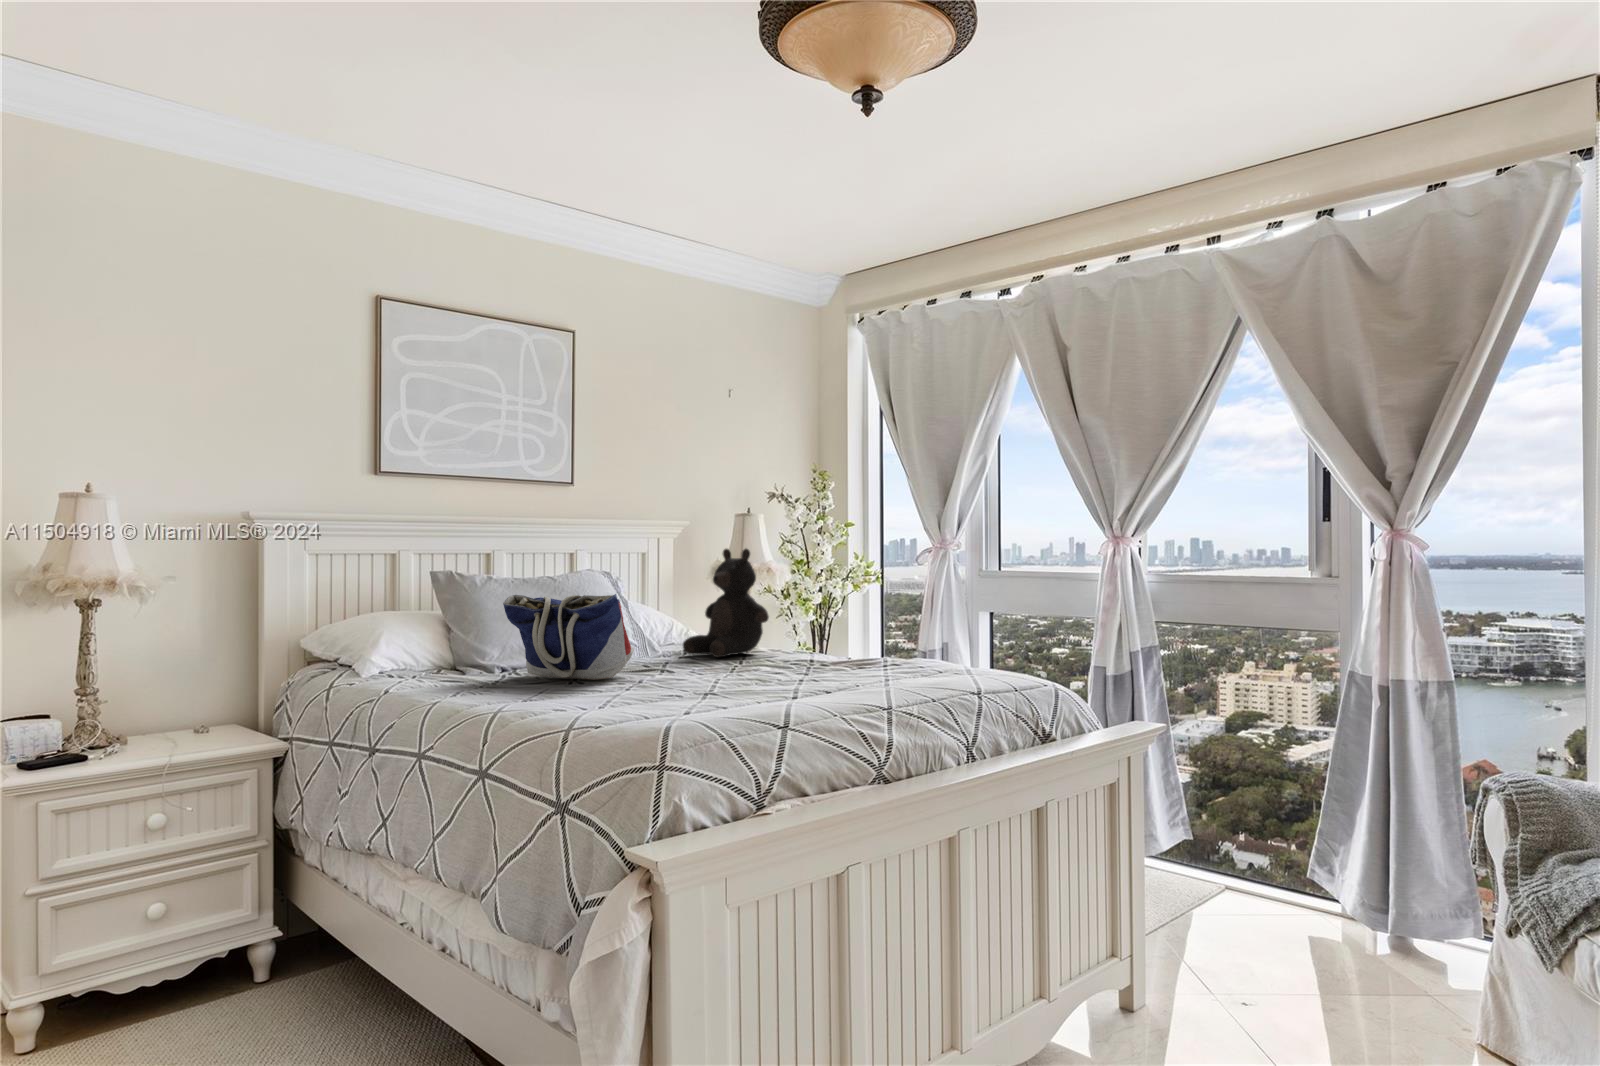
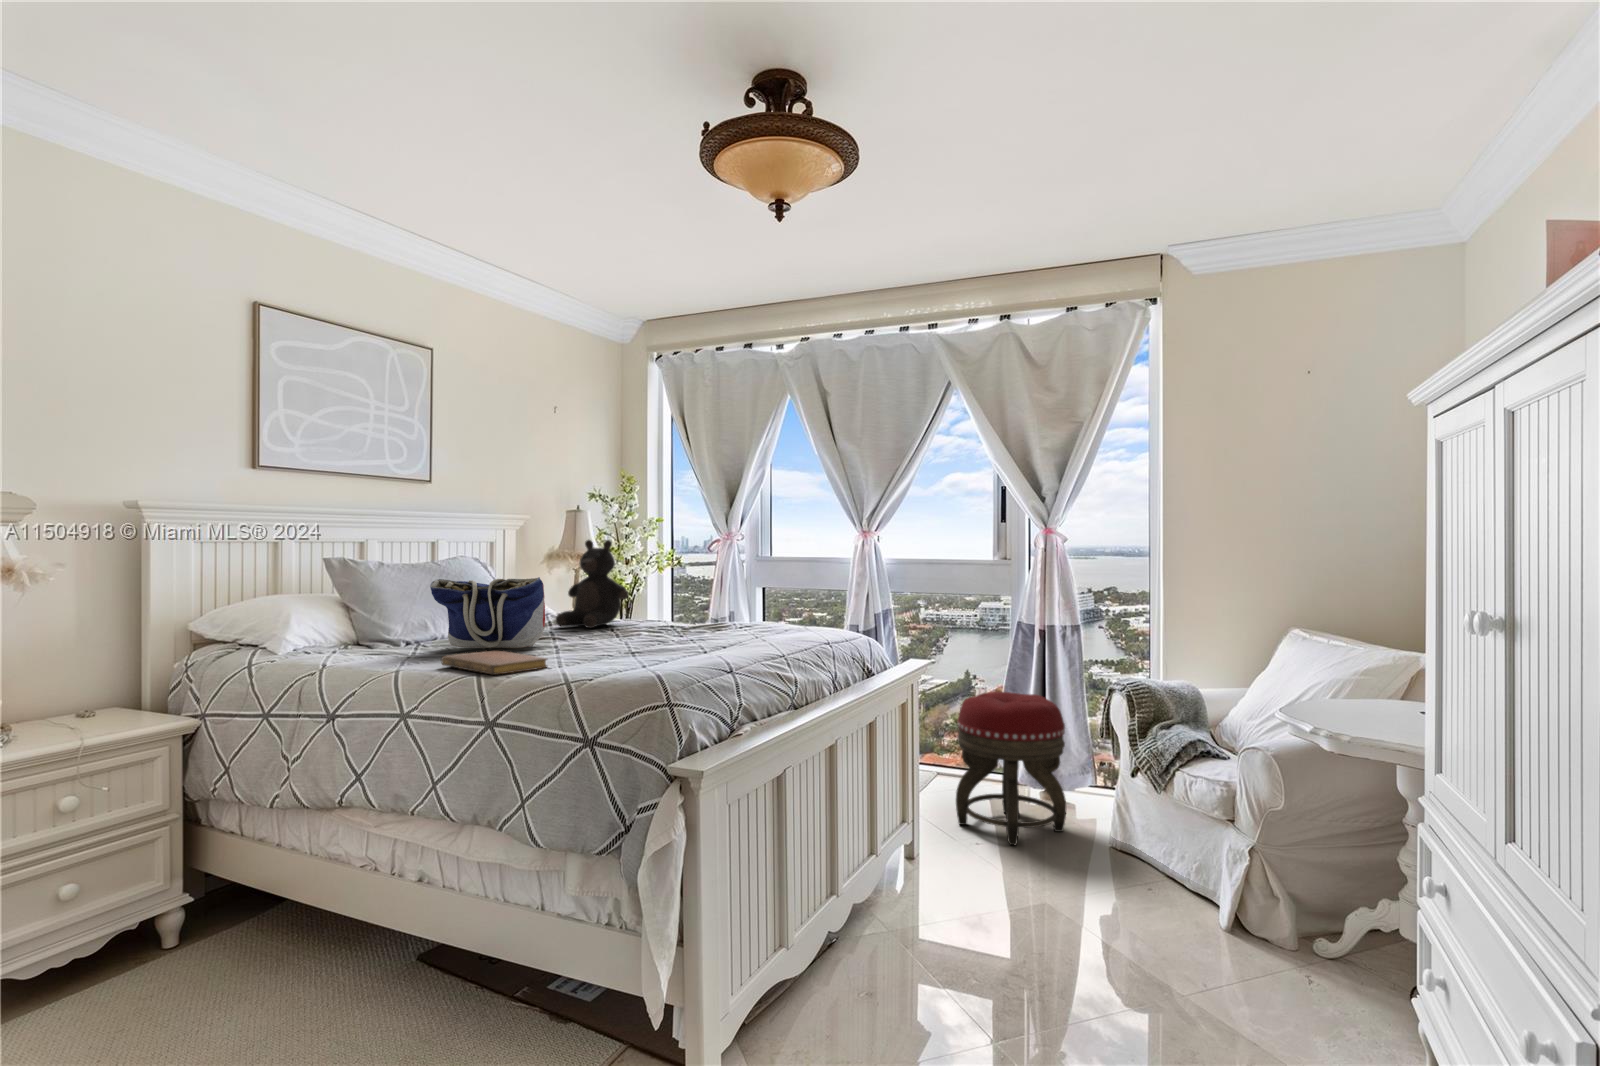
notebook: none [472,683,579,713] -> present [441,651,547,675]
footstool: none [1224,774,1407,1012] -> present [956,692,1066,845]

